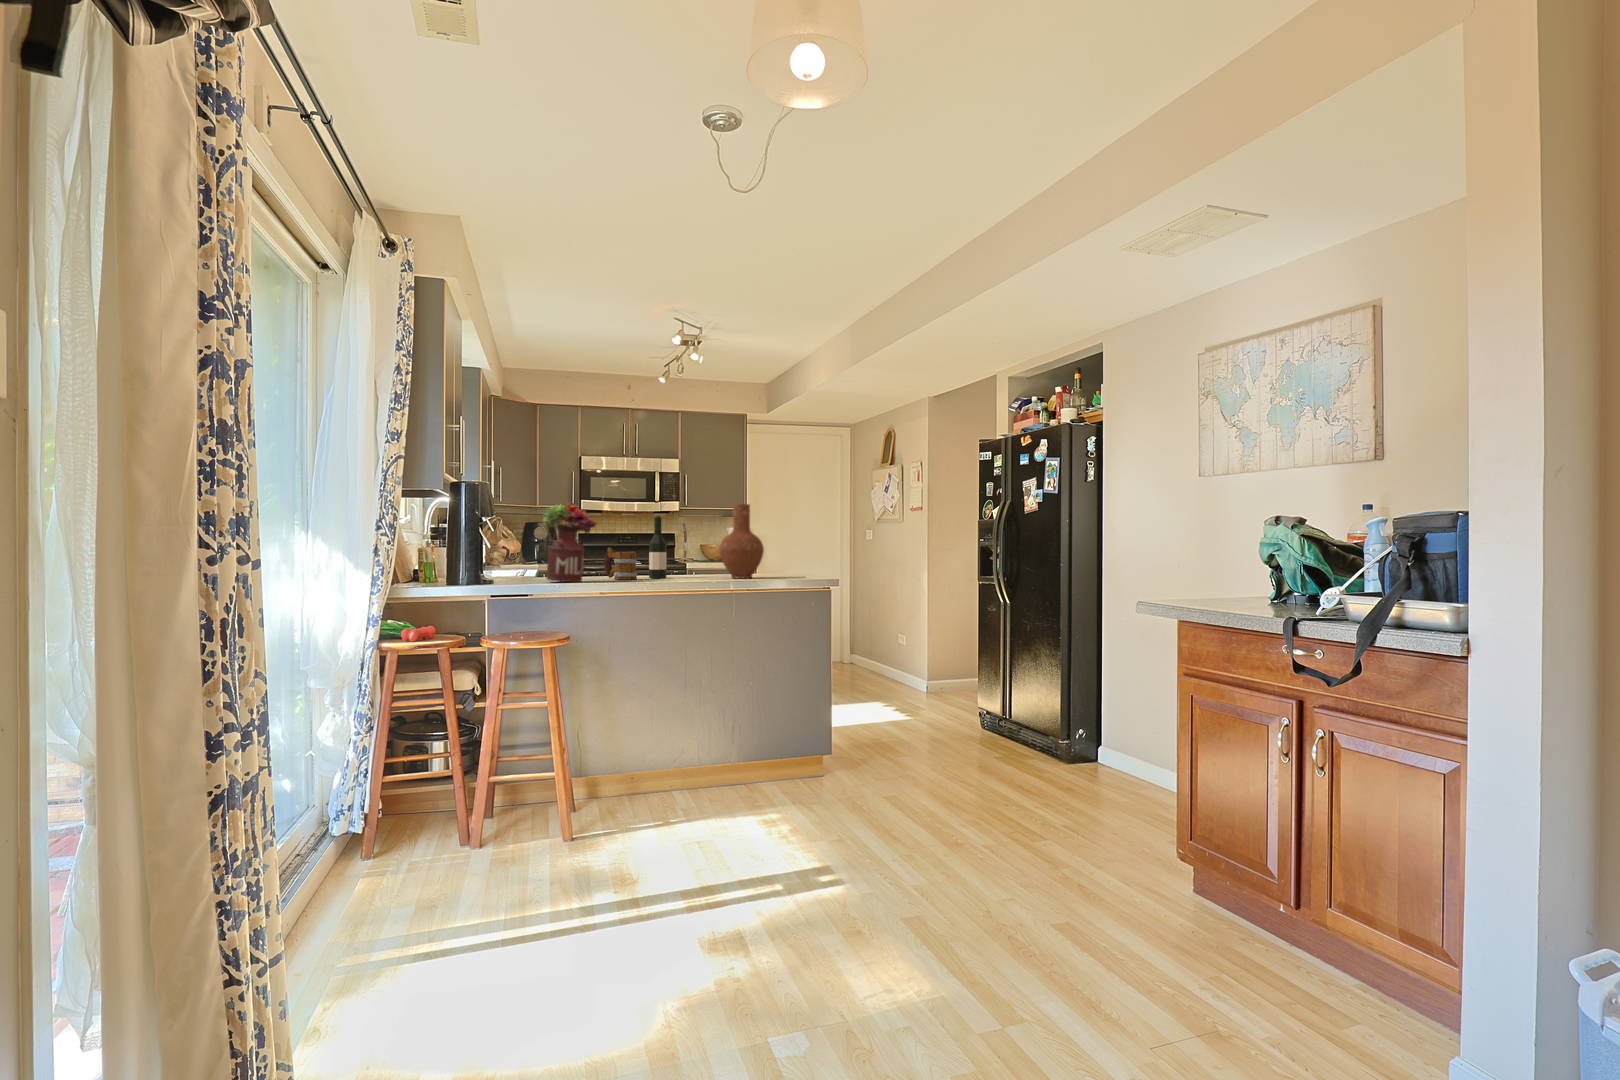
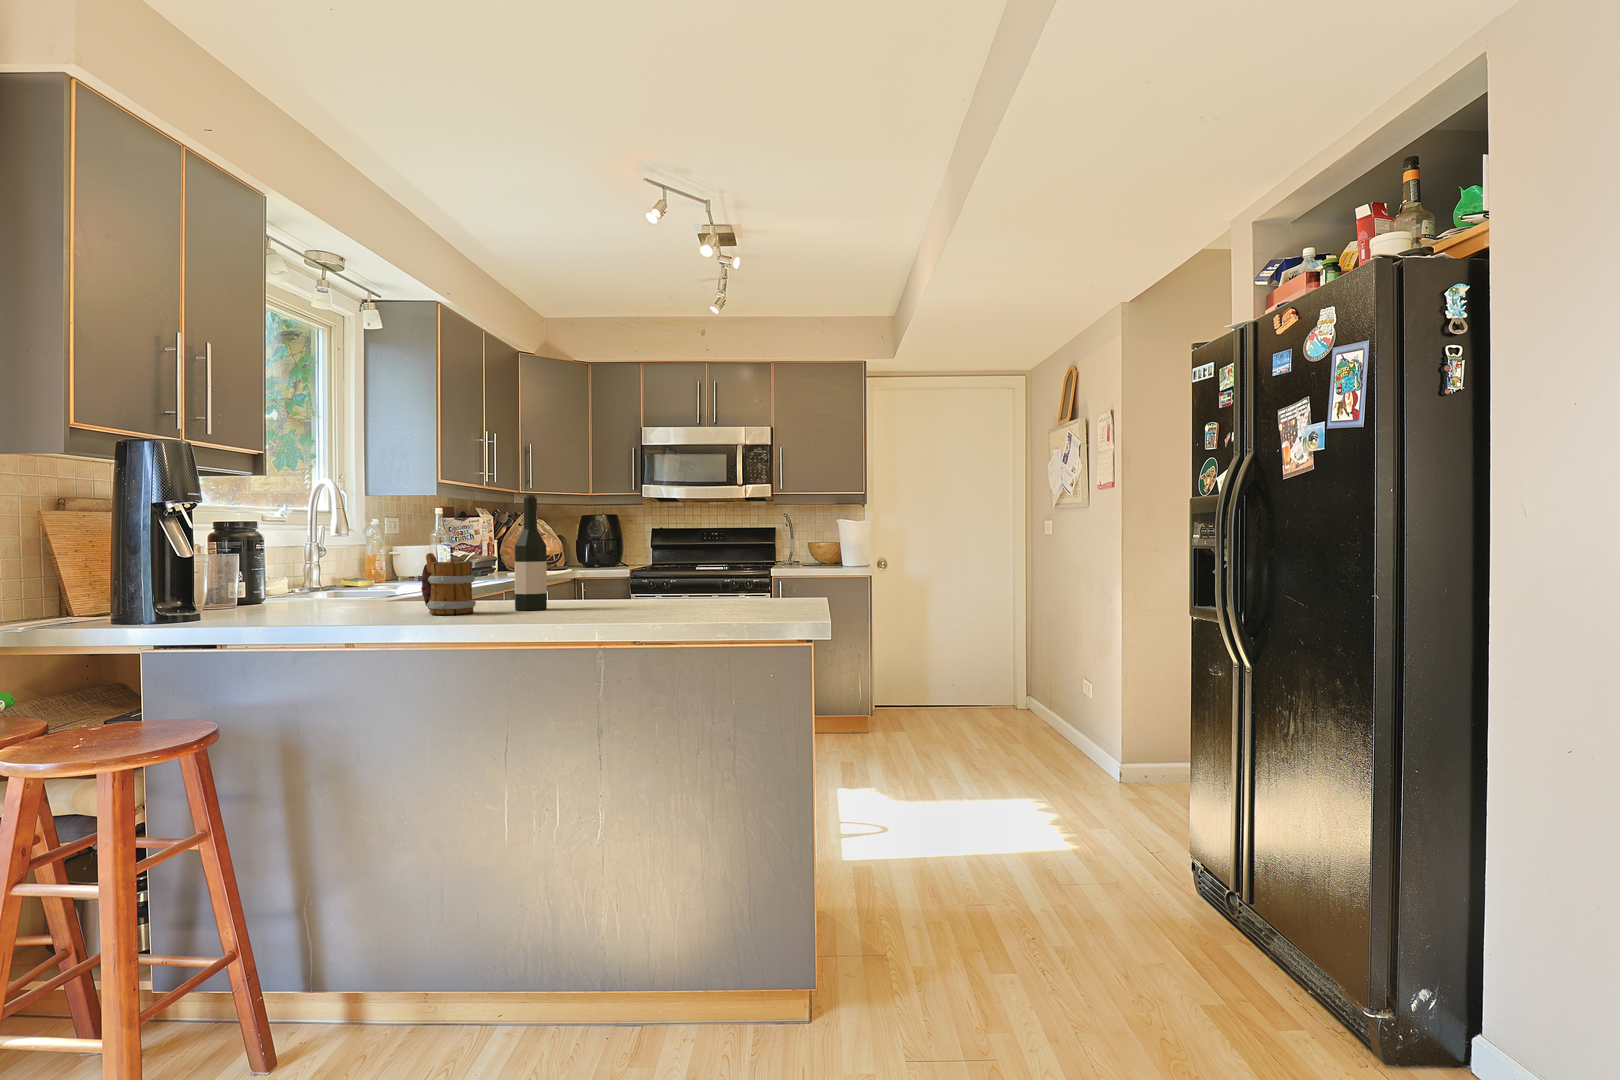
flower arrangement: present [542,504,597,582] -> none [242,471,361,622]
vase: present [719,504,764,578] -> none [616,467,704,615]

